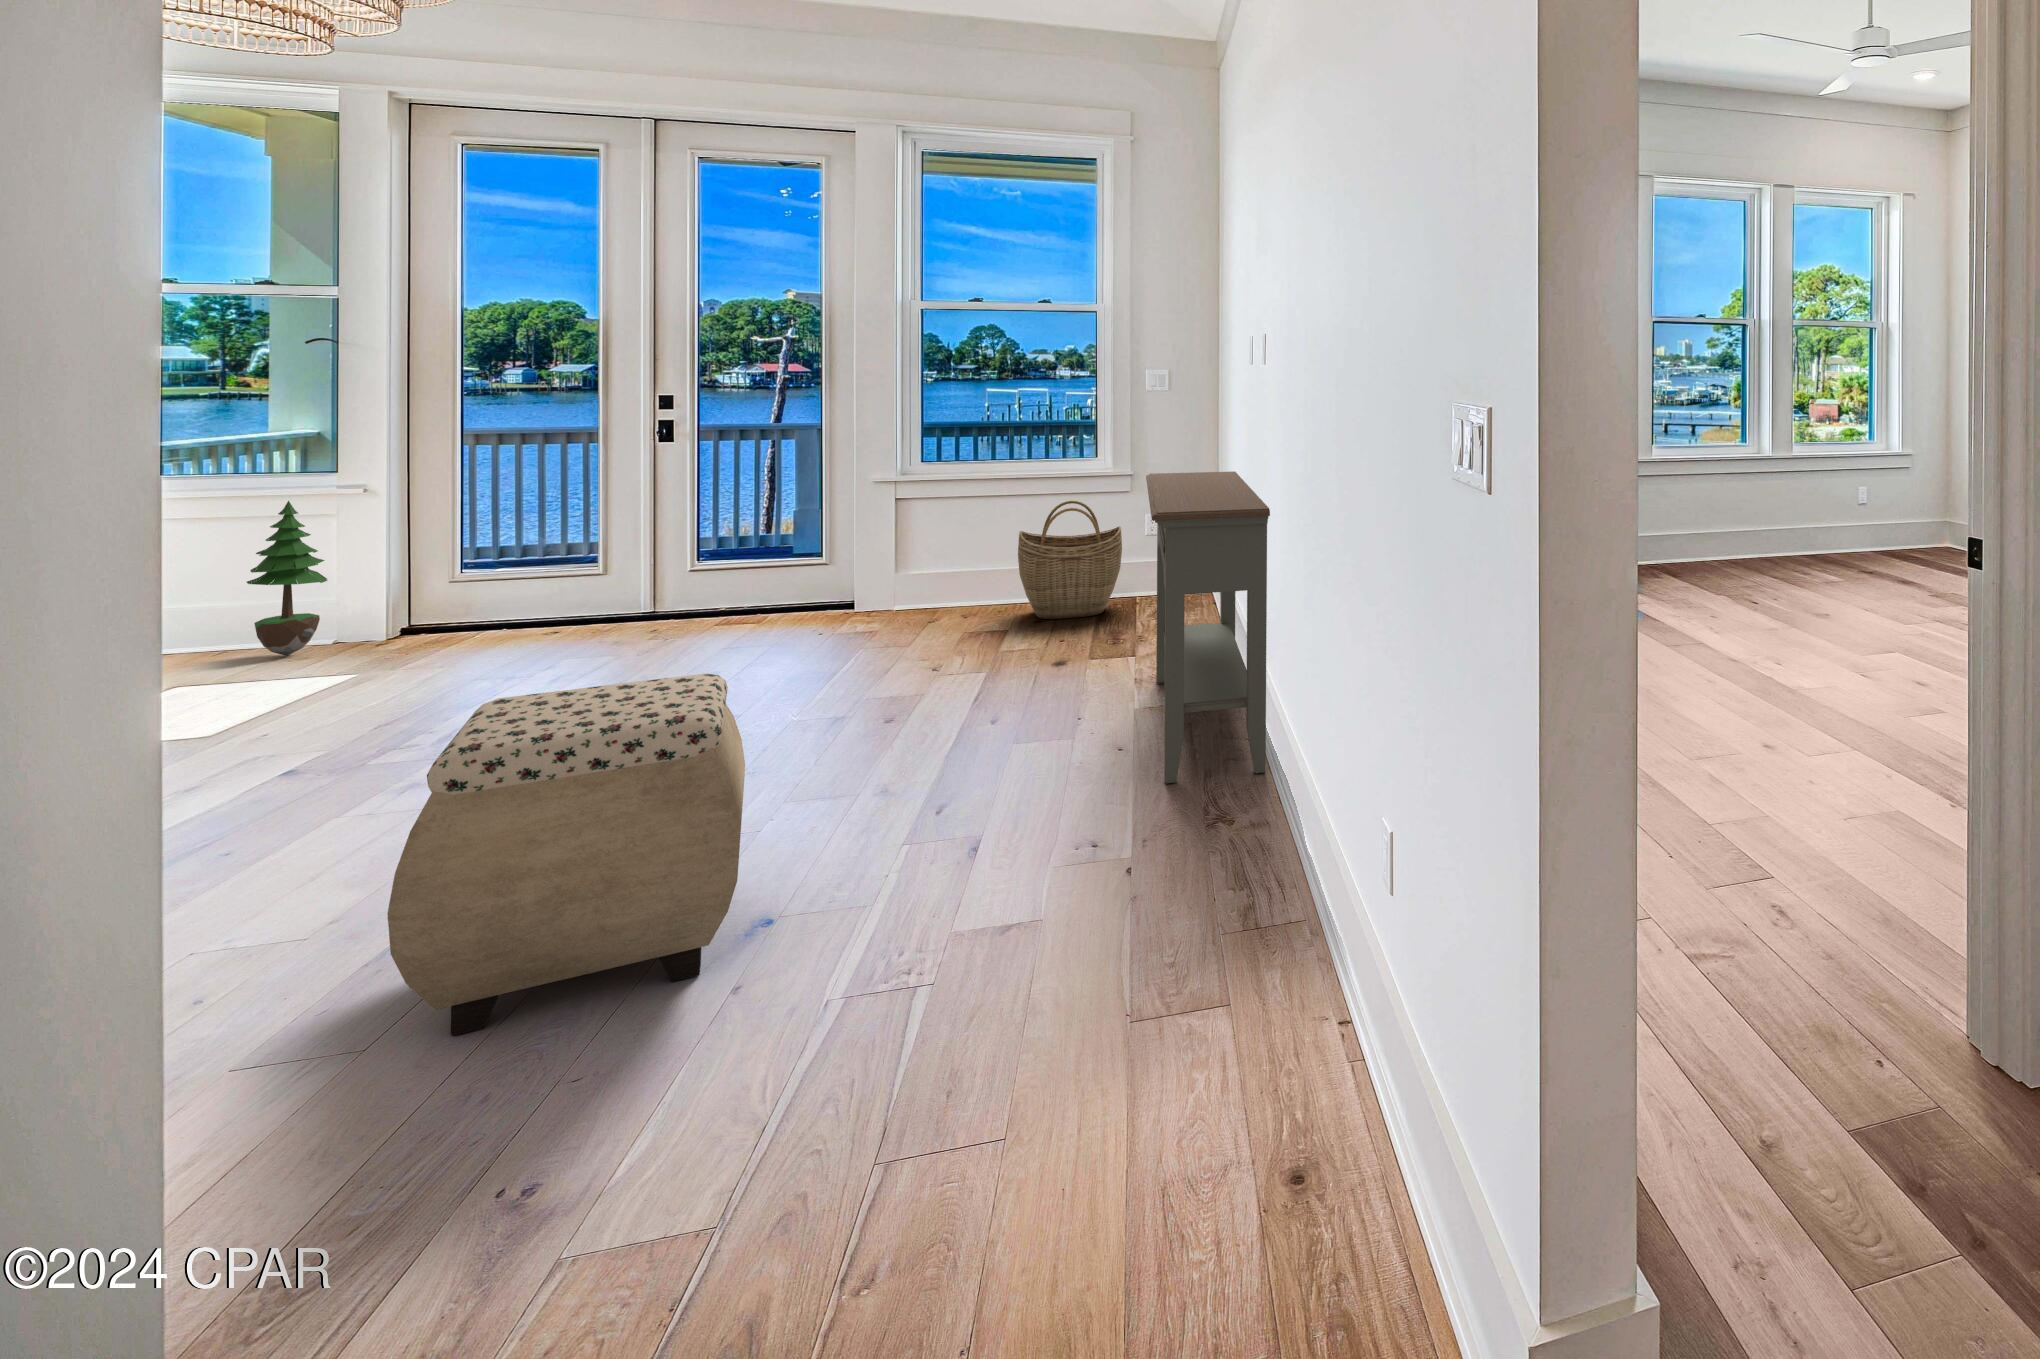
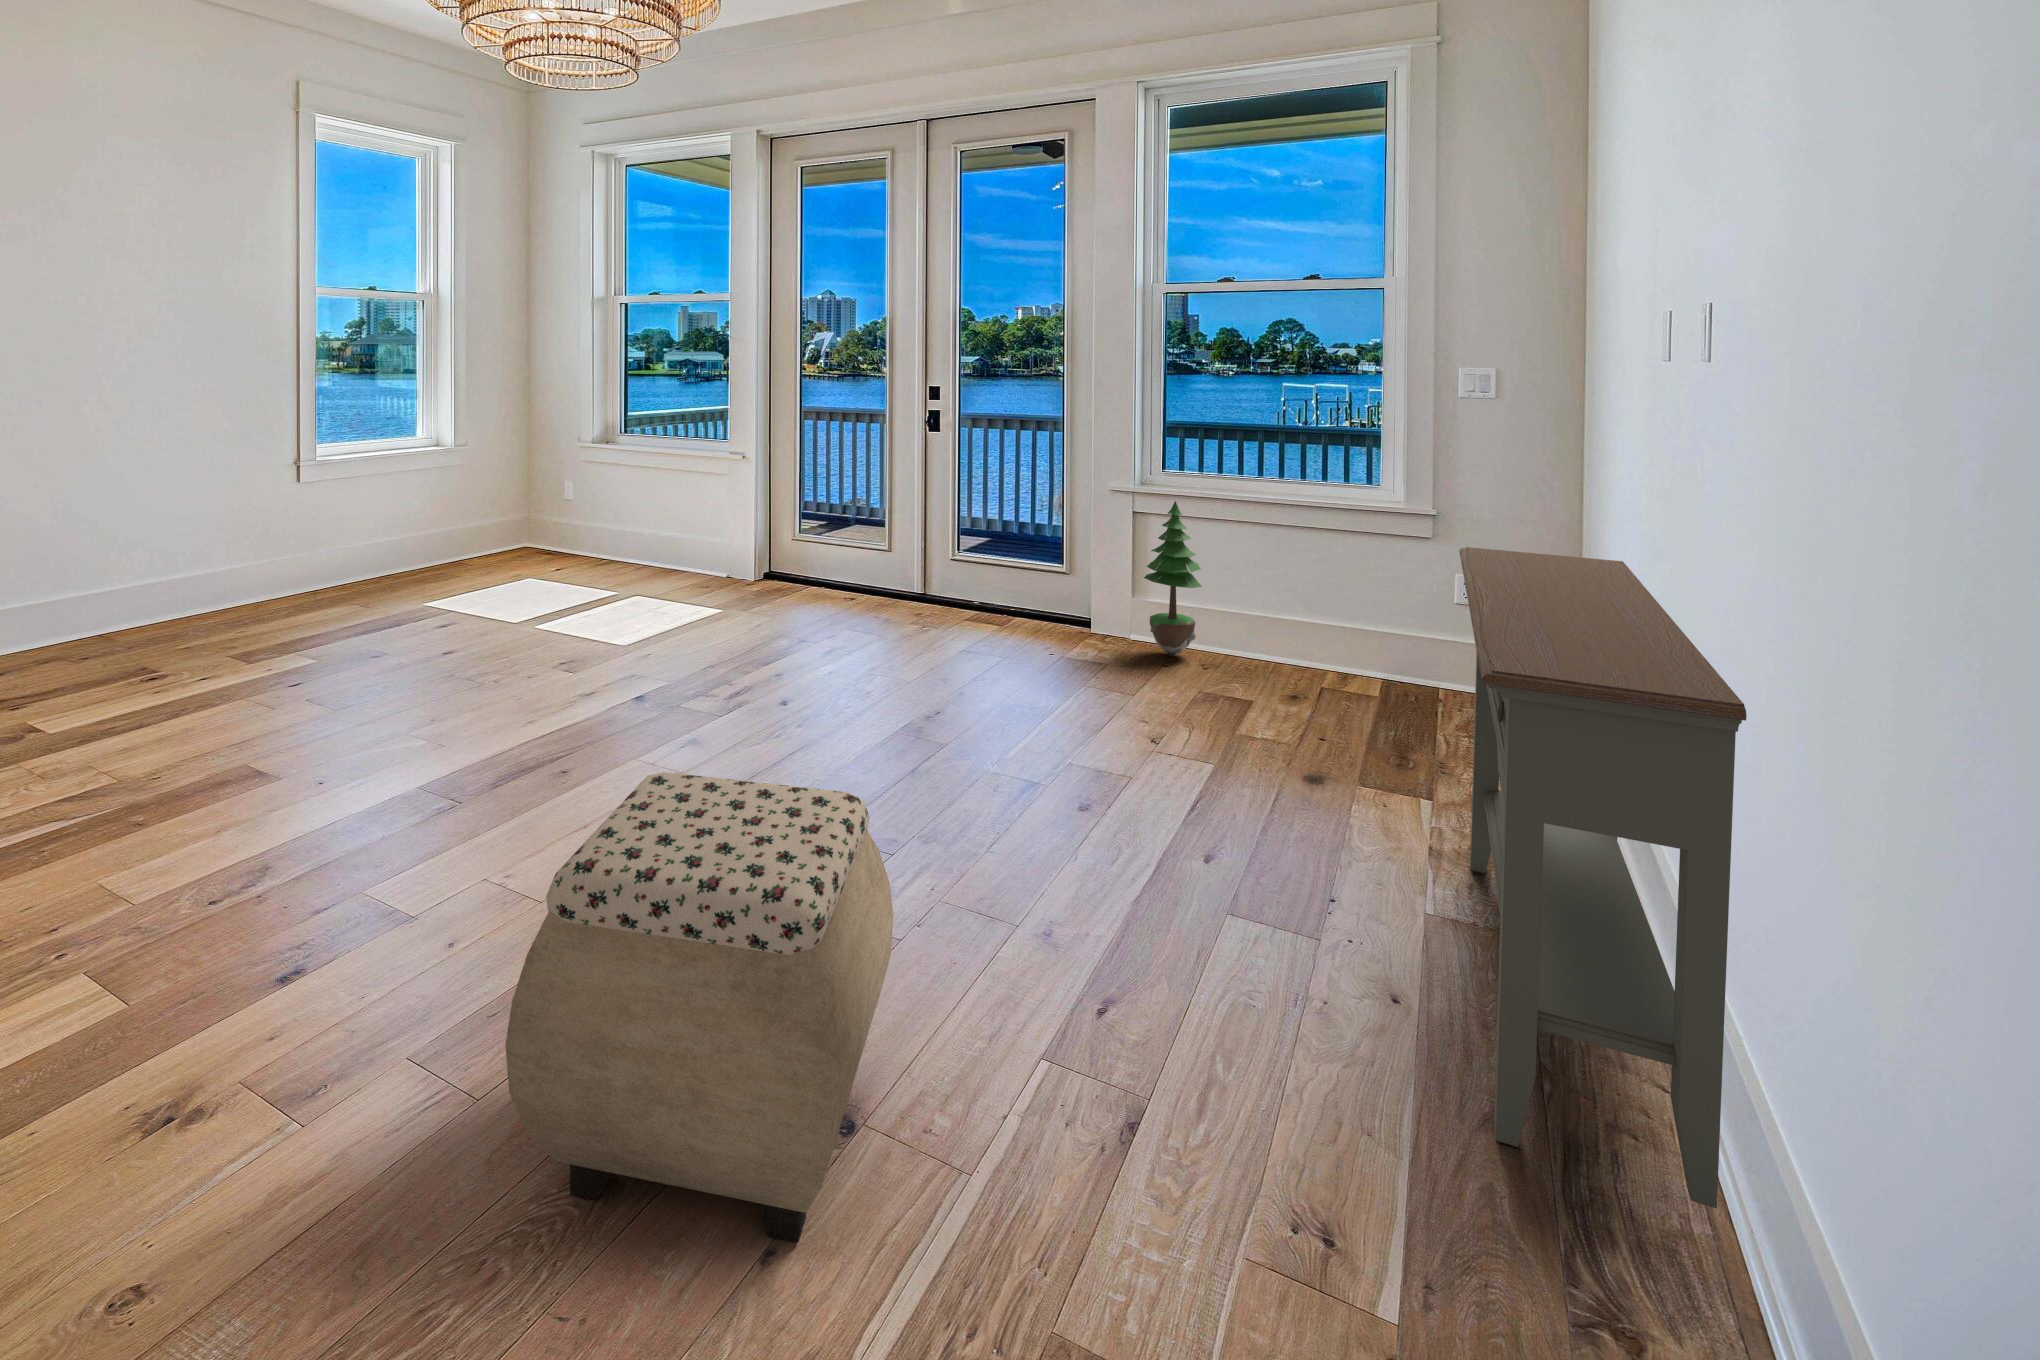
woven basket: present [1018,500,1122,619] -> none [1272,541,1414,703]
potted tree: present [247,501,327,656] -> present [1144,501,1202,656]

